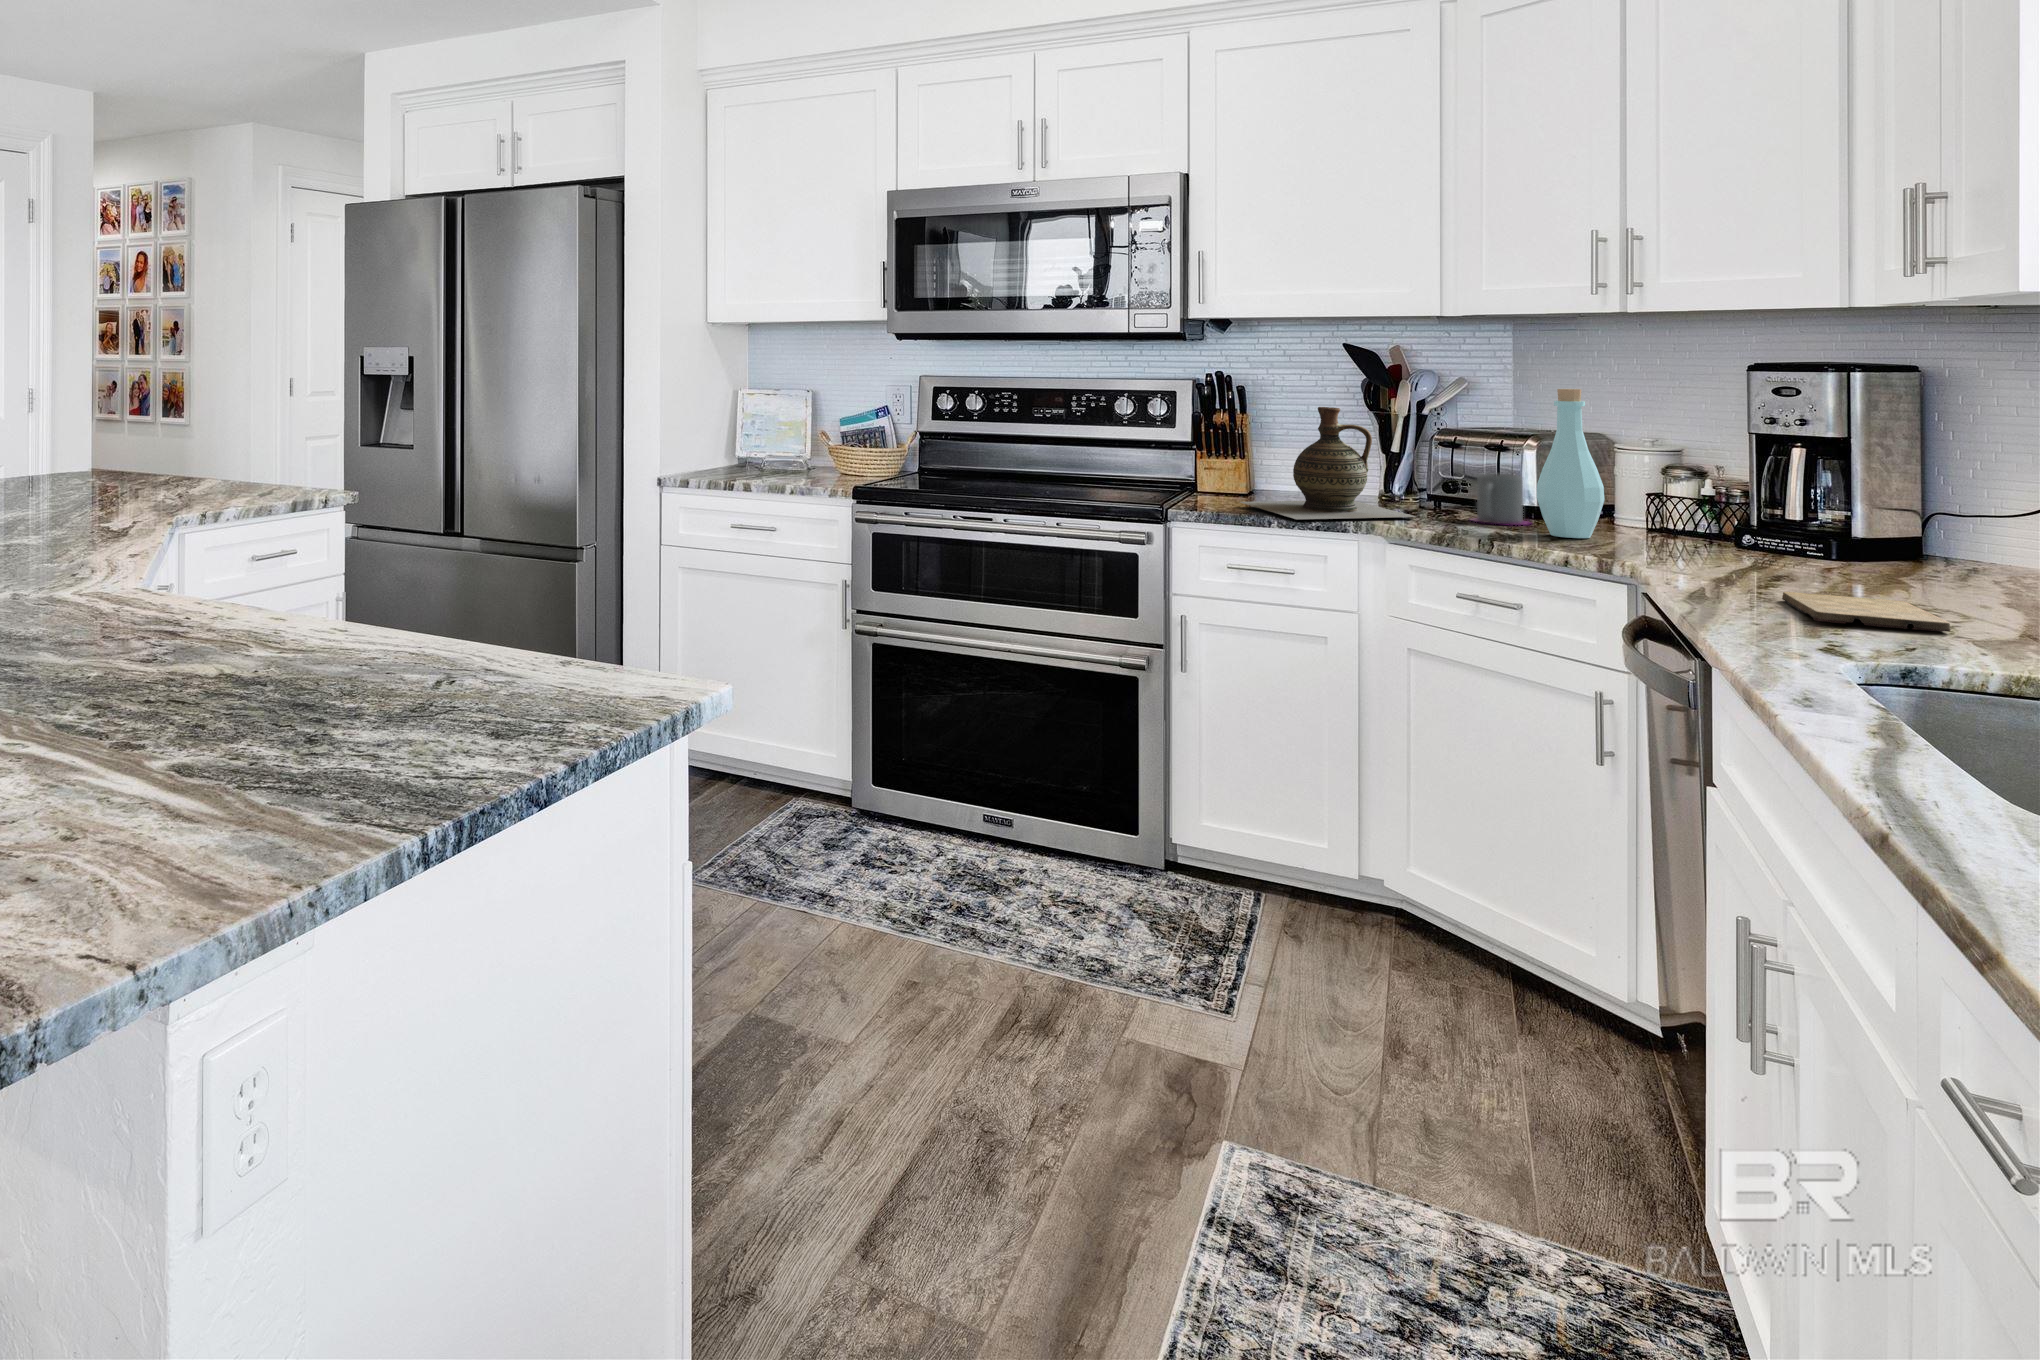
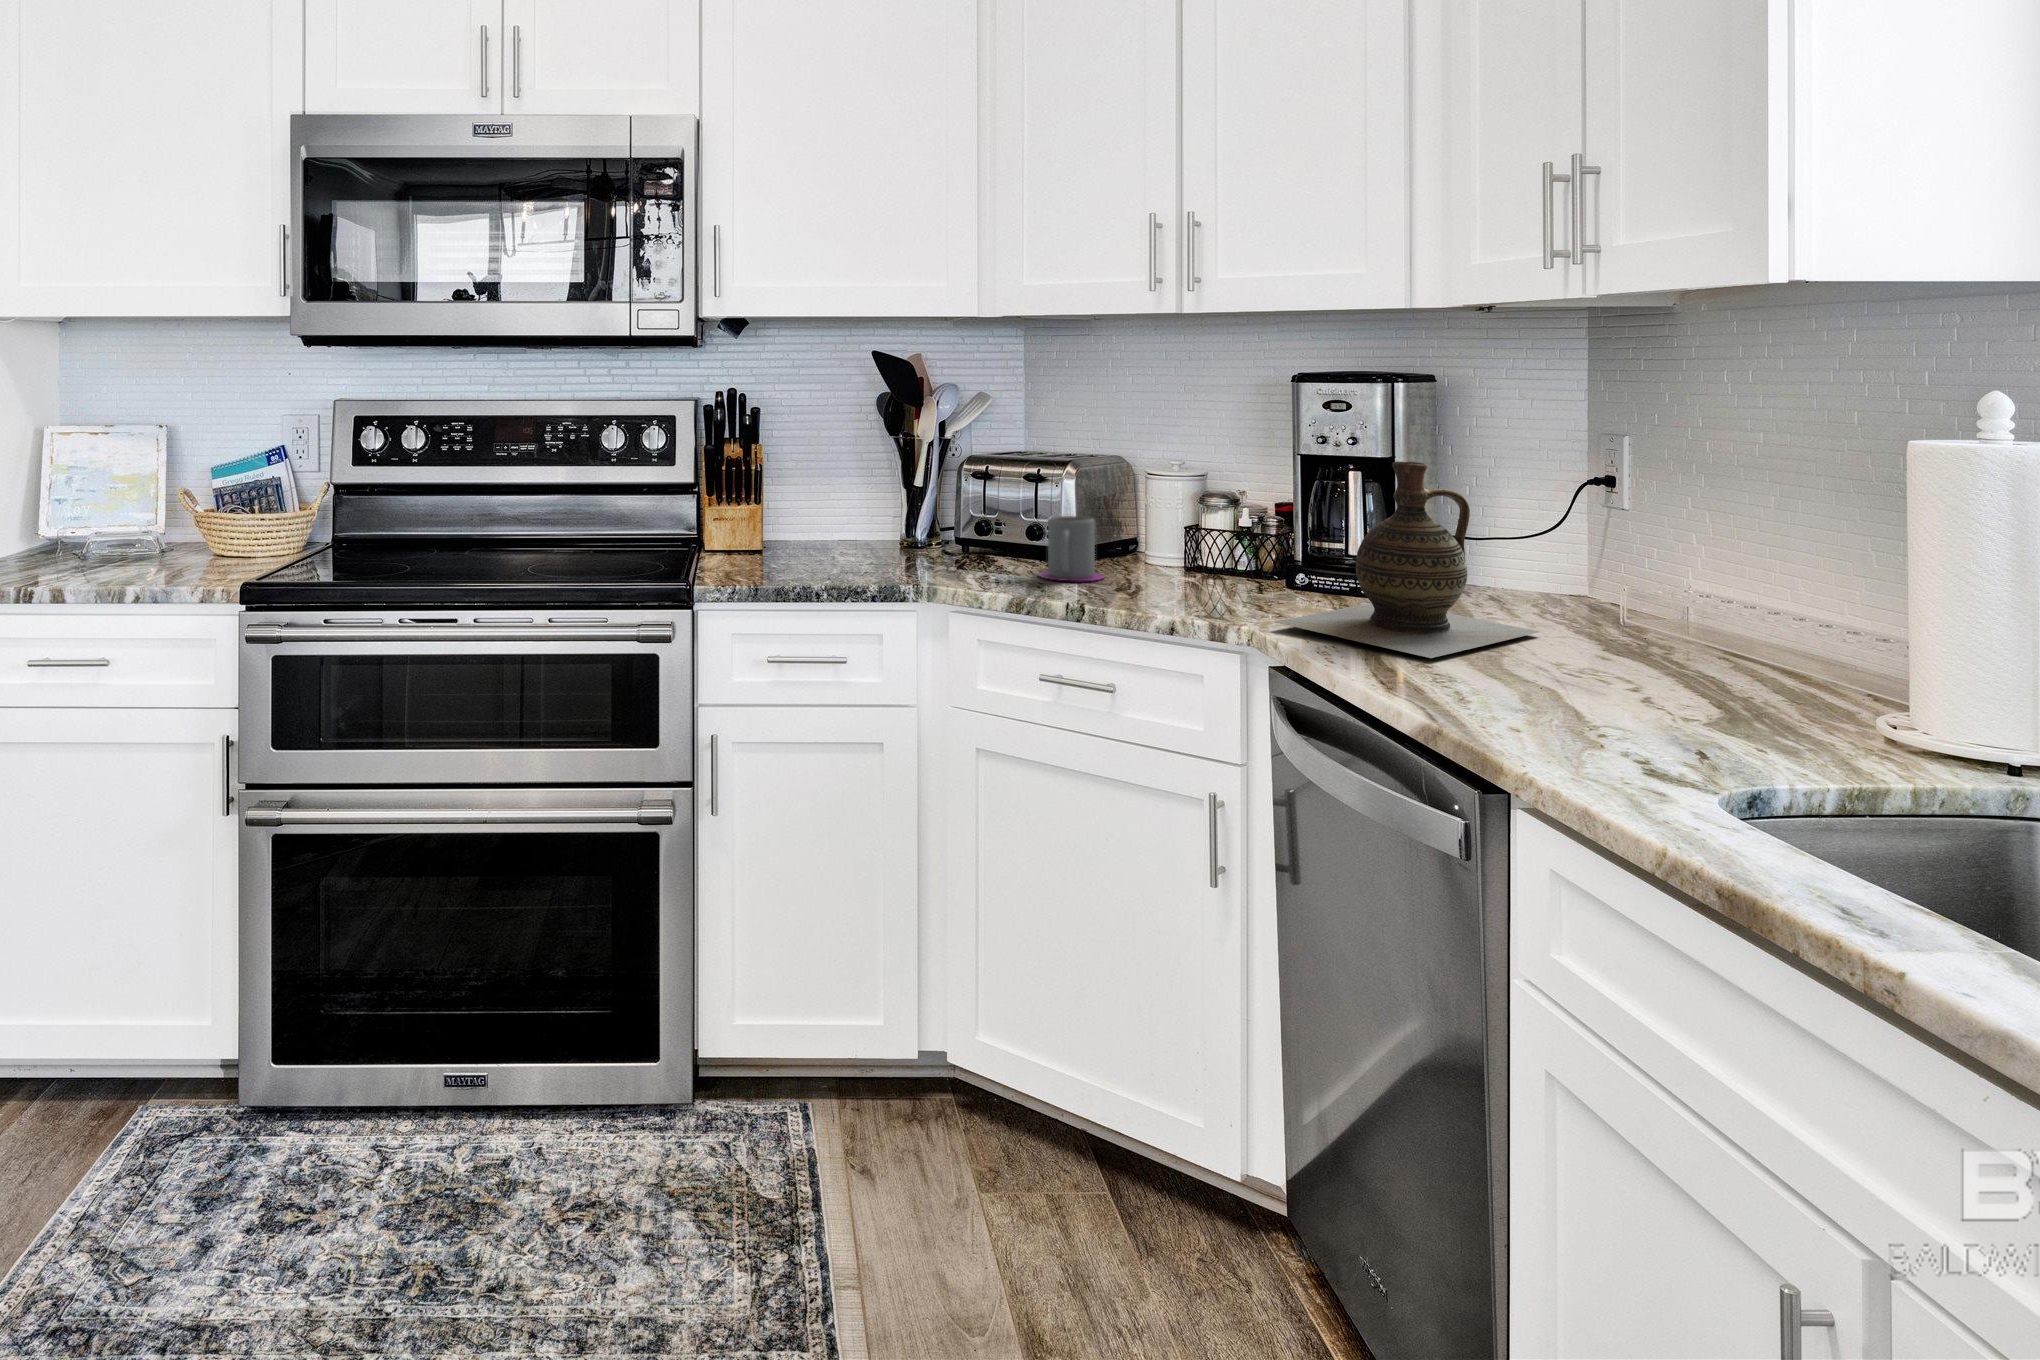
bottle: present [1537,389,1605,538] -> none [1128,411,1195,597]
ceramic jug: present [1240,407,1416,519] -> present [1275,461,1540,658]
cutting board: present [1782,592,1951,631] -> none [1472,673,1678,723]

